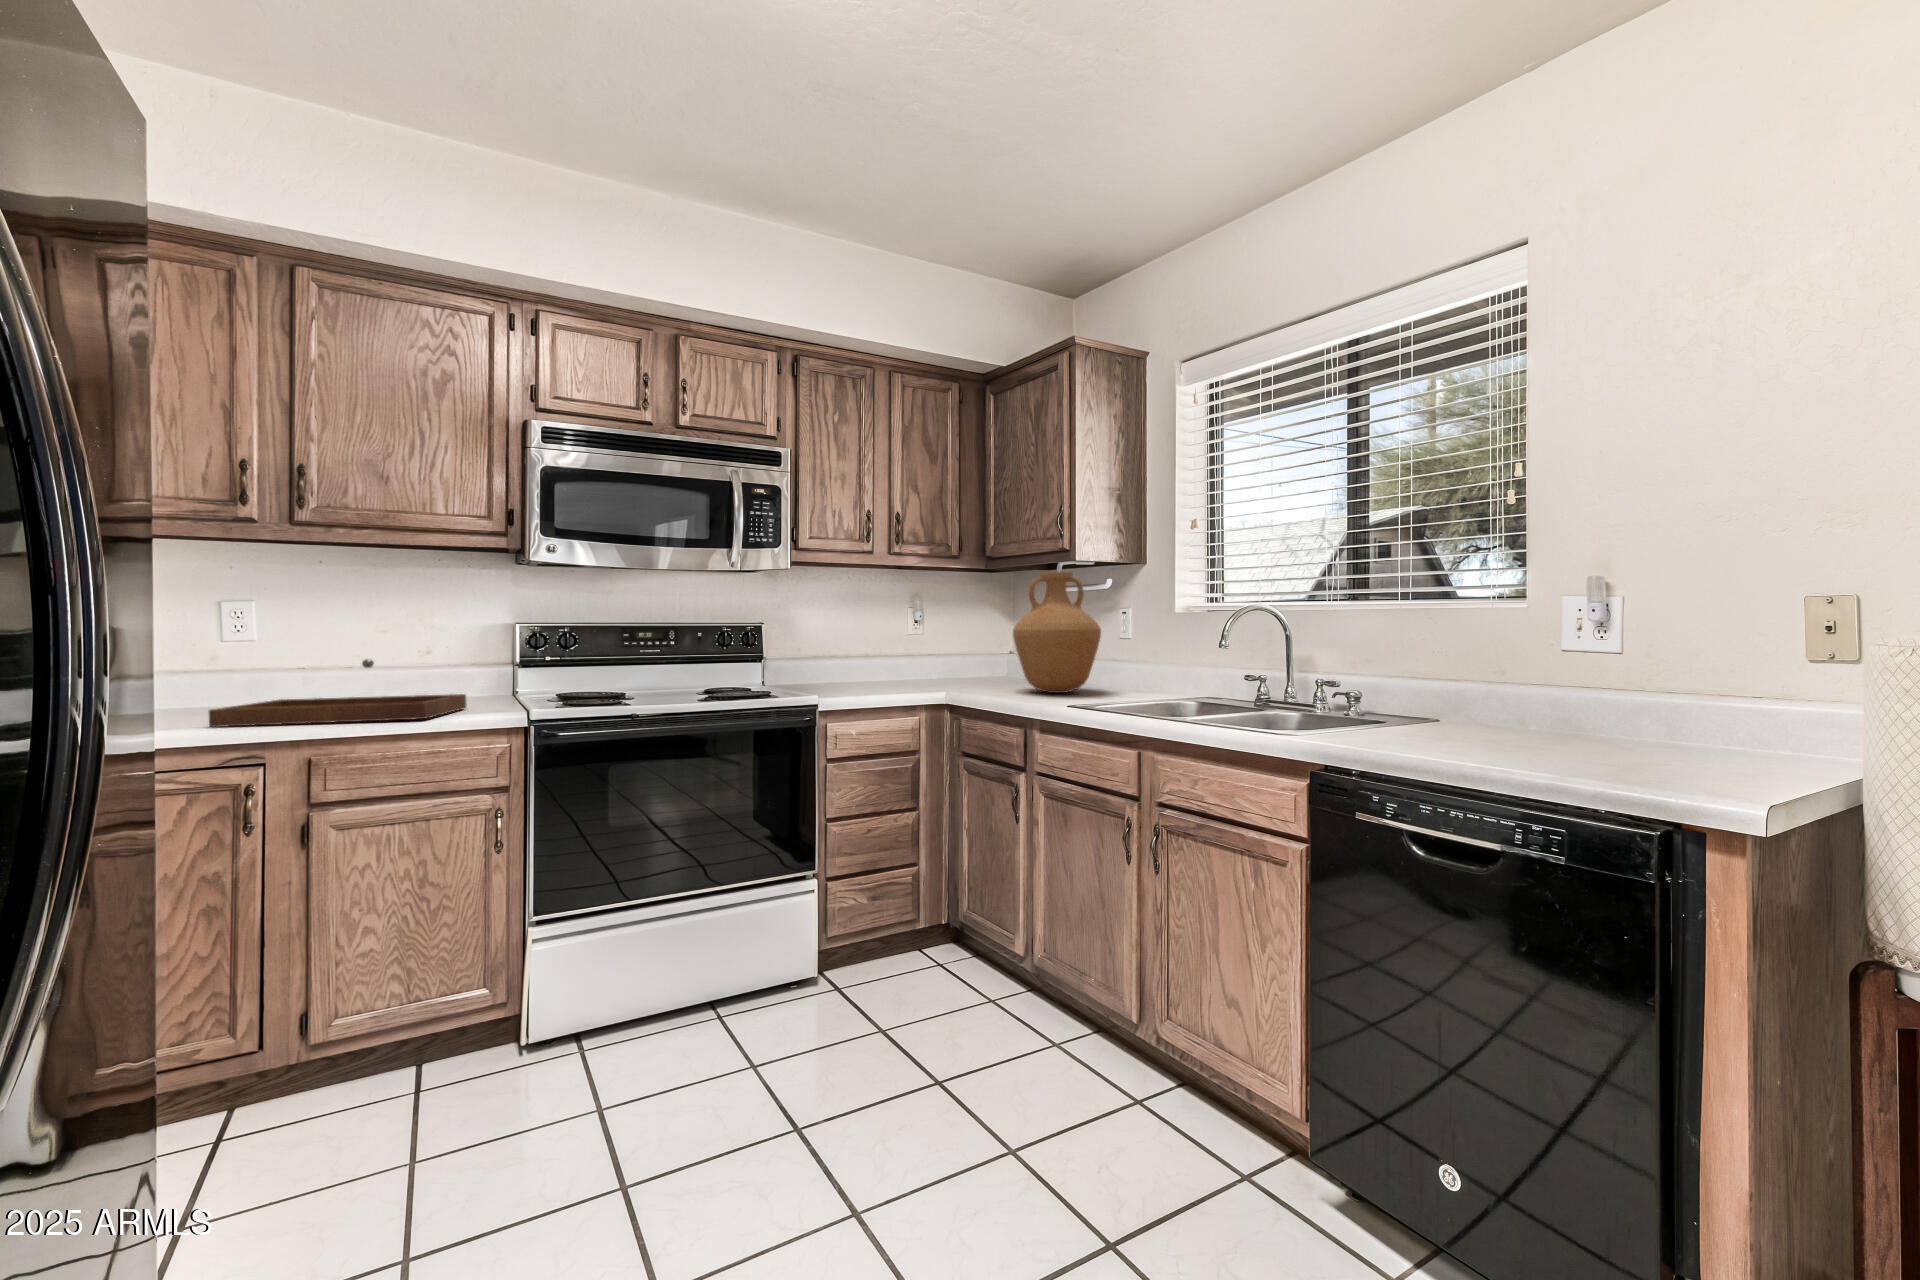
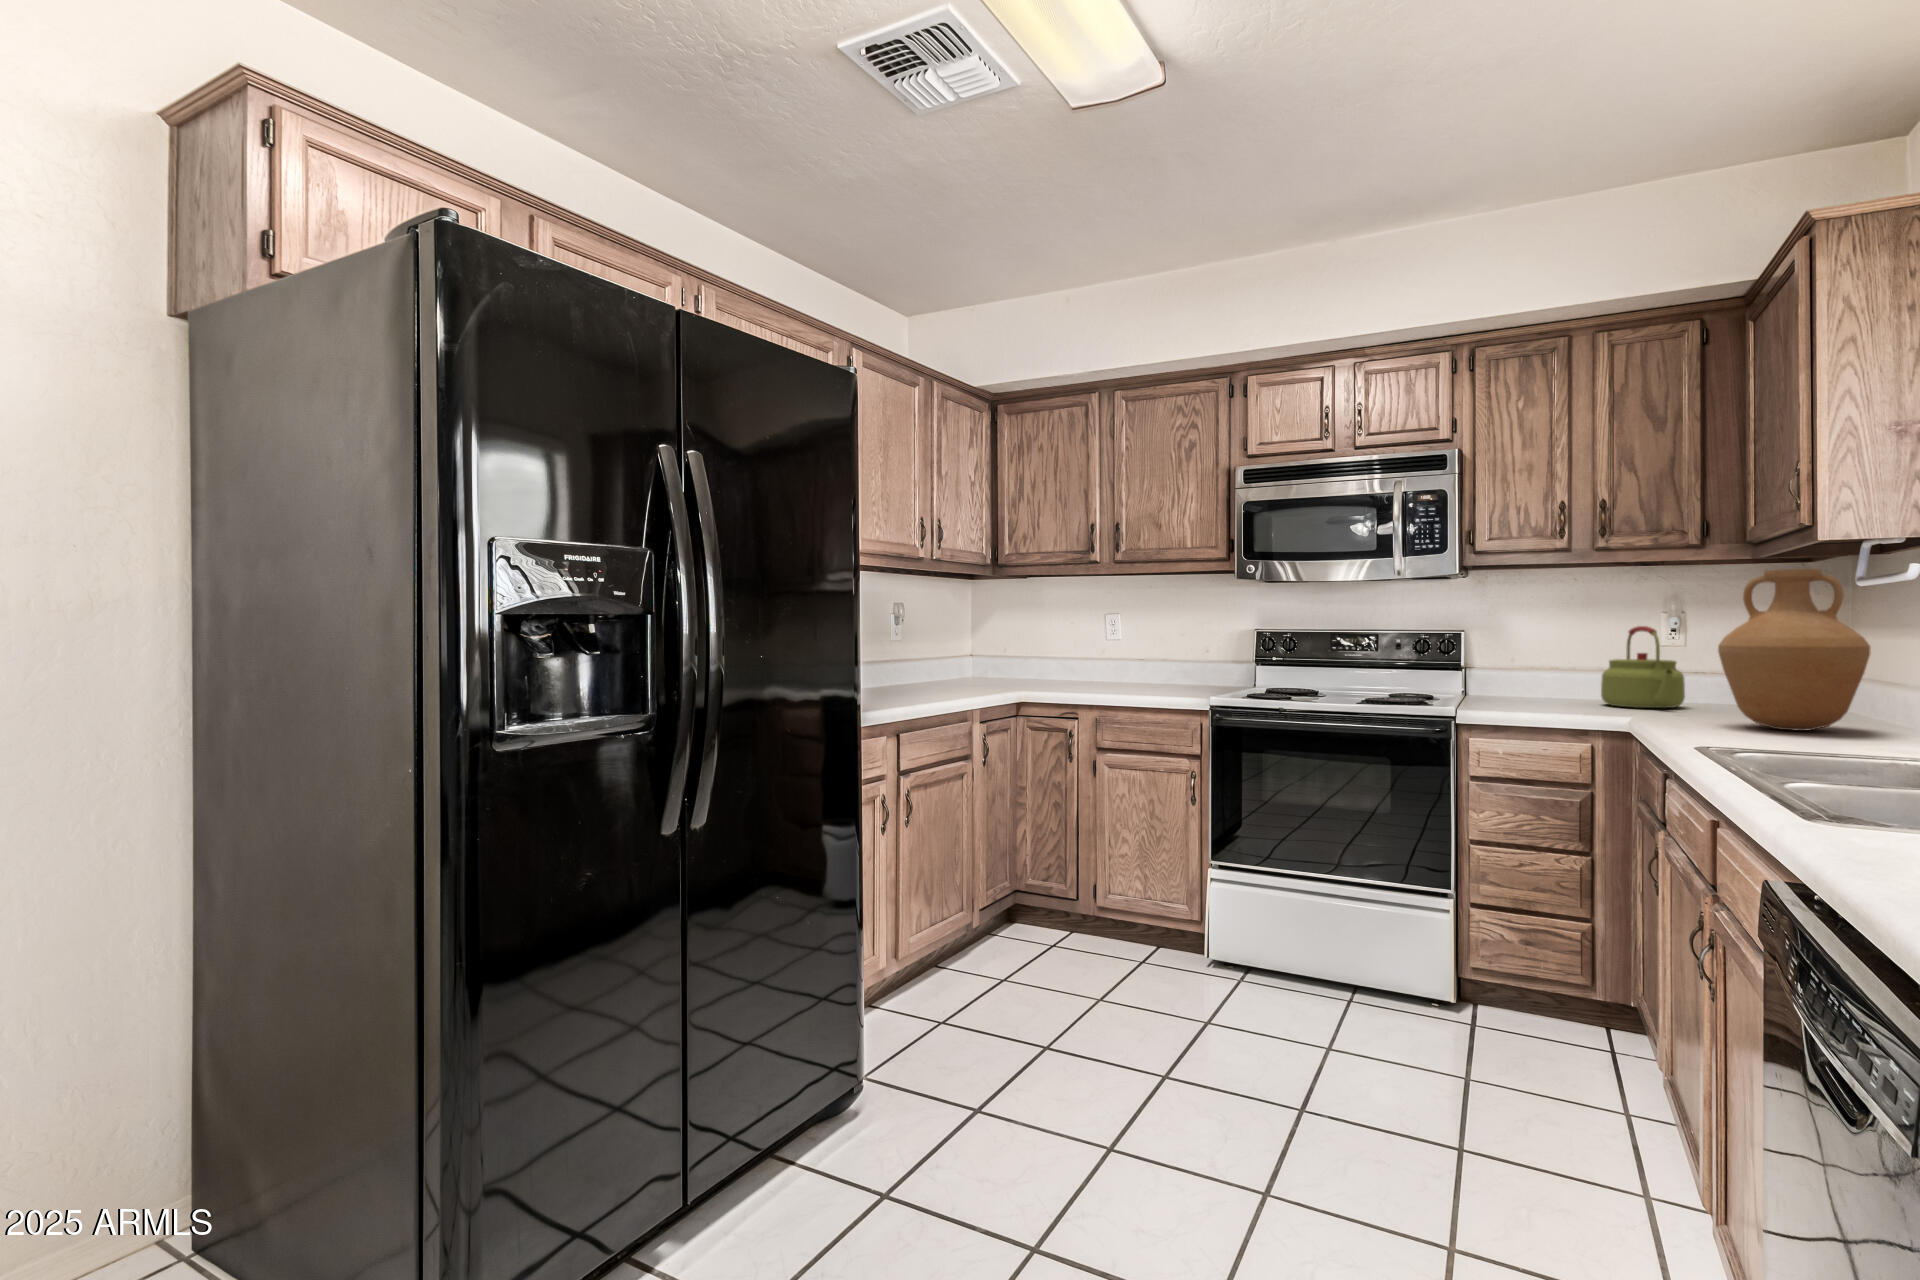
kettle: none [894,617,953,683] -> present [1601,626,1685,708]
tray: present [209,659,467,727] -> none [1056,657,1179,698]

